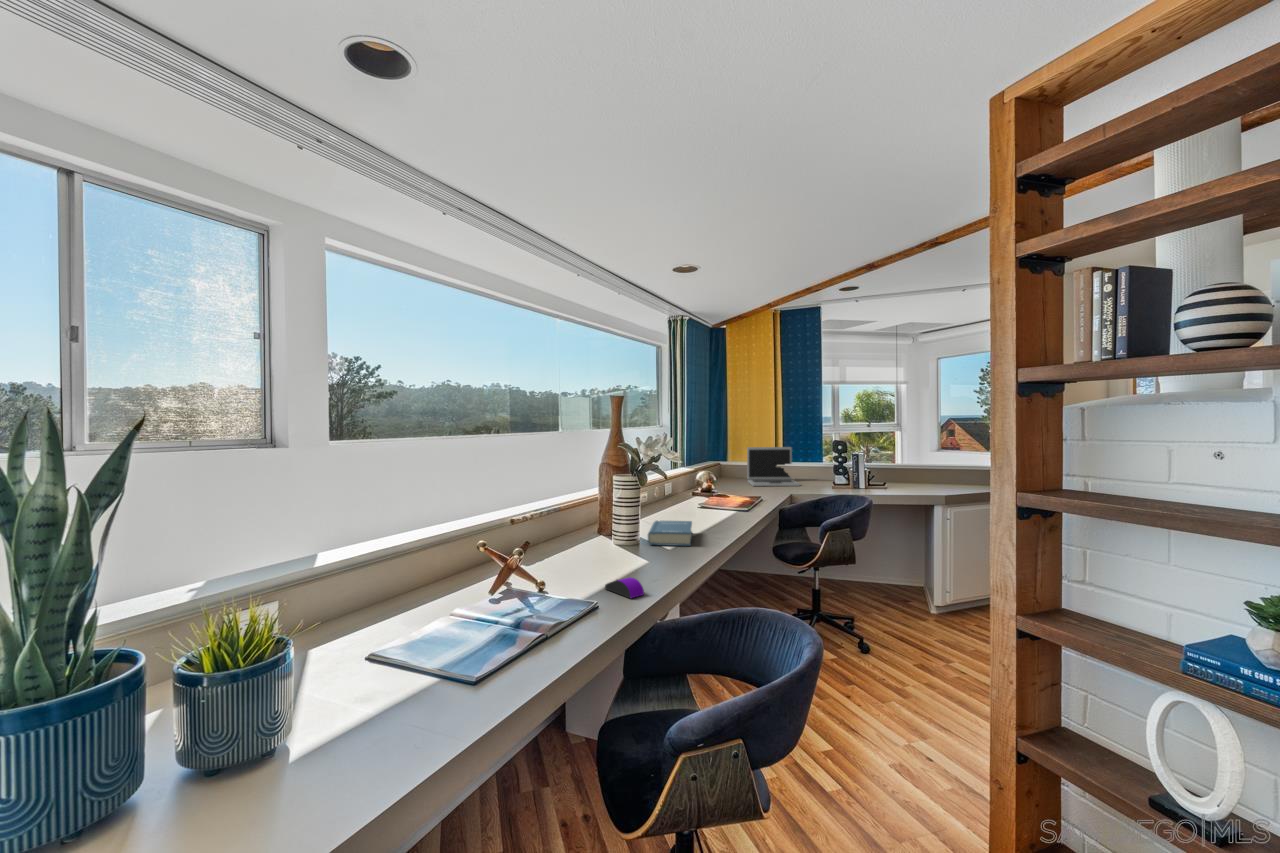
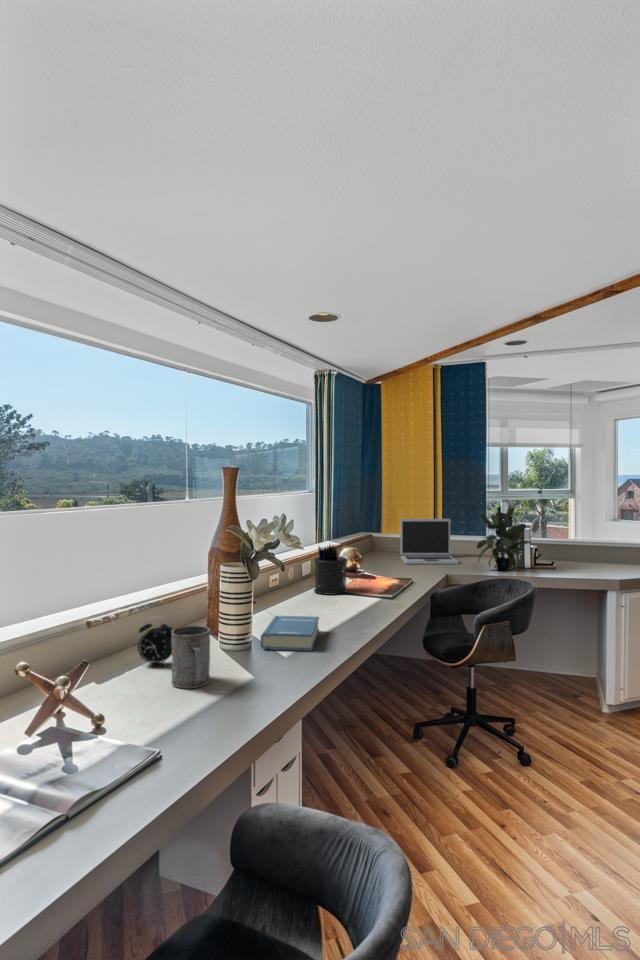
potted plant: none [817,433,866,491] -> present [477,506,531,571]
pen holder: none [678,464,707,508] -> present [314,545,347,595]
alarm clock: none [551,517,580,556] -> present [138,623,173,663]
mug: none [583,521,614,570] -> present [171,625,210,688]
computer mouse: present [605,577,644,599] -> none [185,706,232,737]

